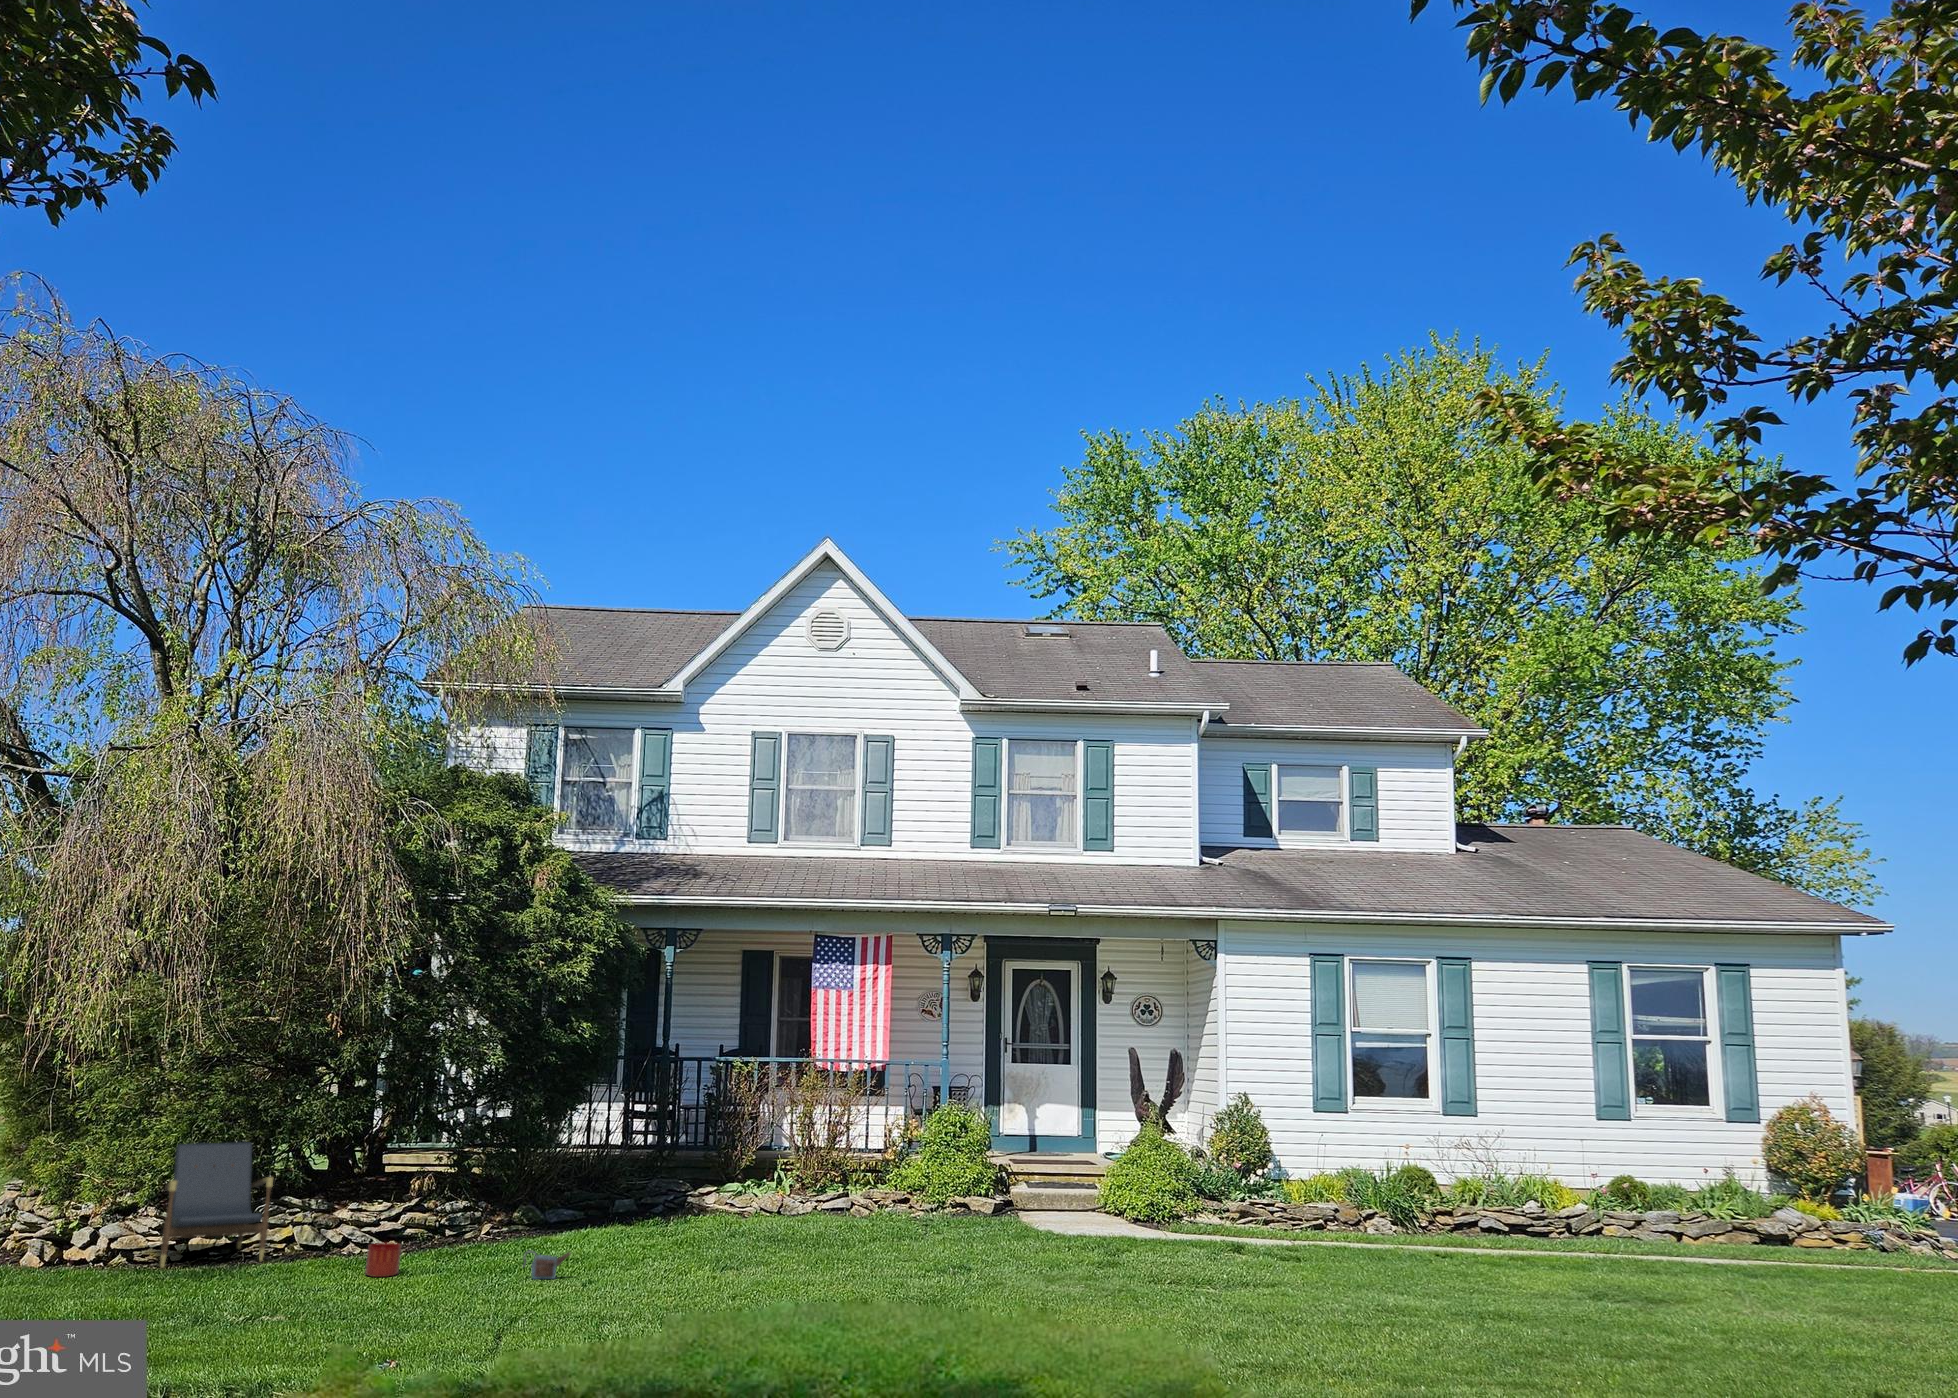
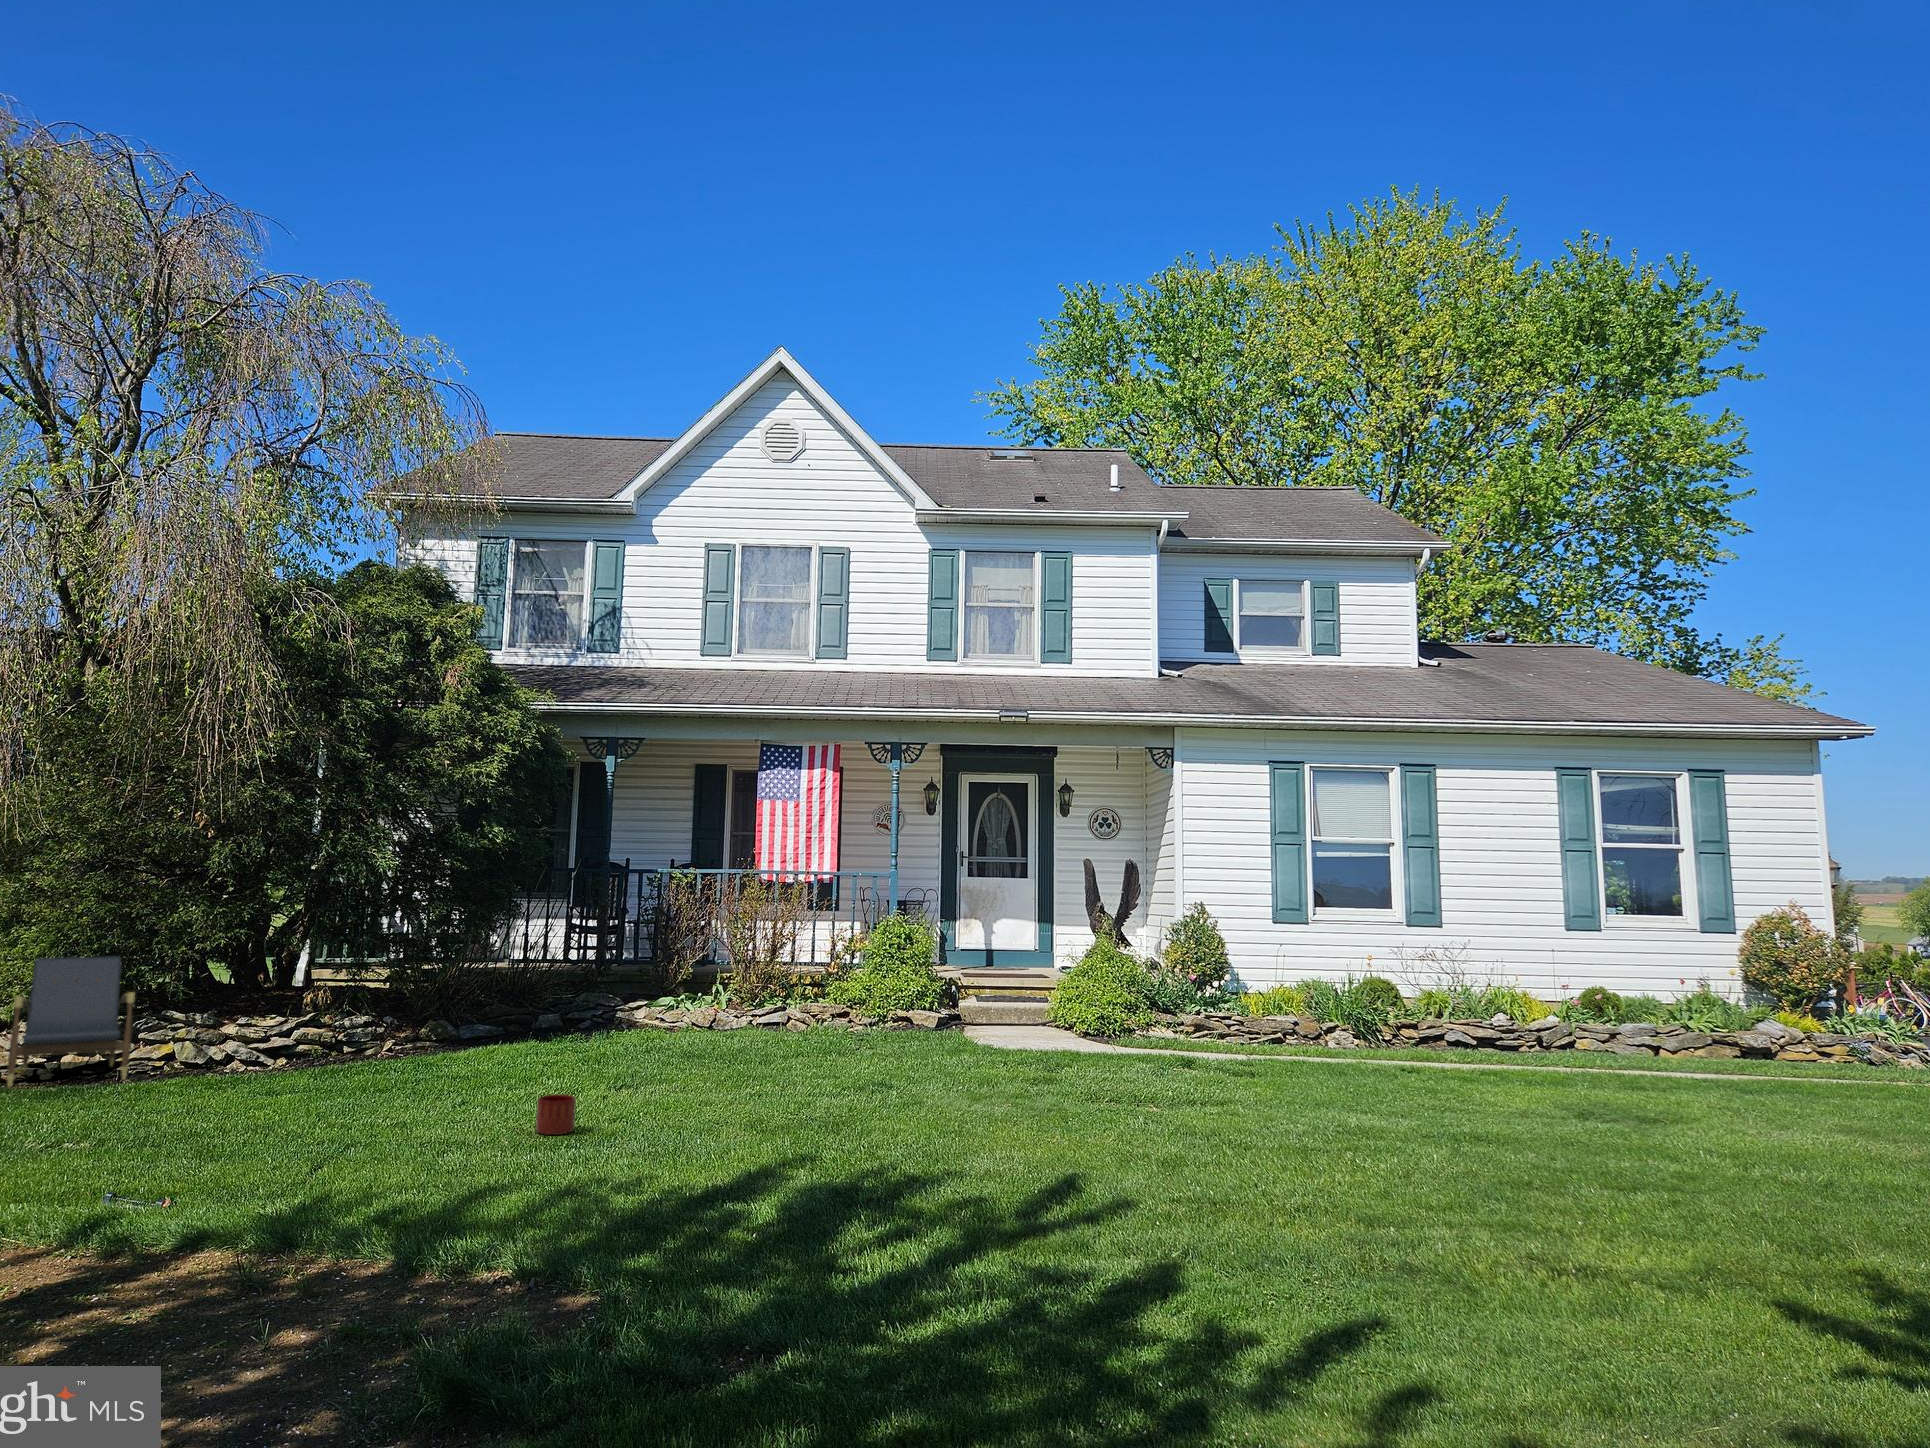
planter: present [365,1243,401,1277] -> present [536,1094,576,1135]
watering can: present [523,1250,571,1279] -> none [394,1069,449,1099]

